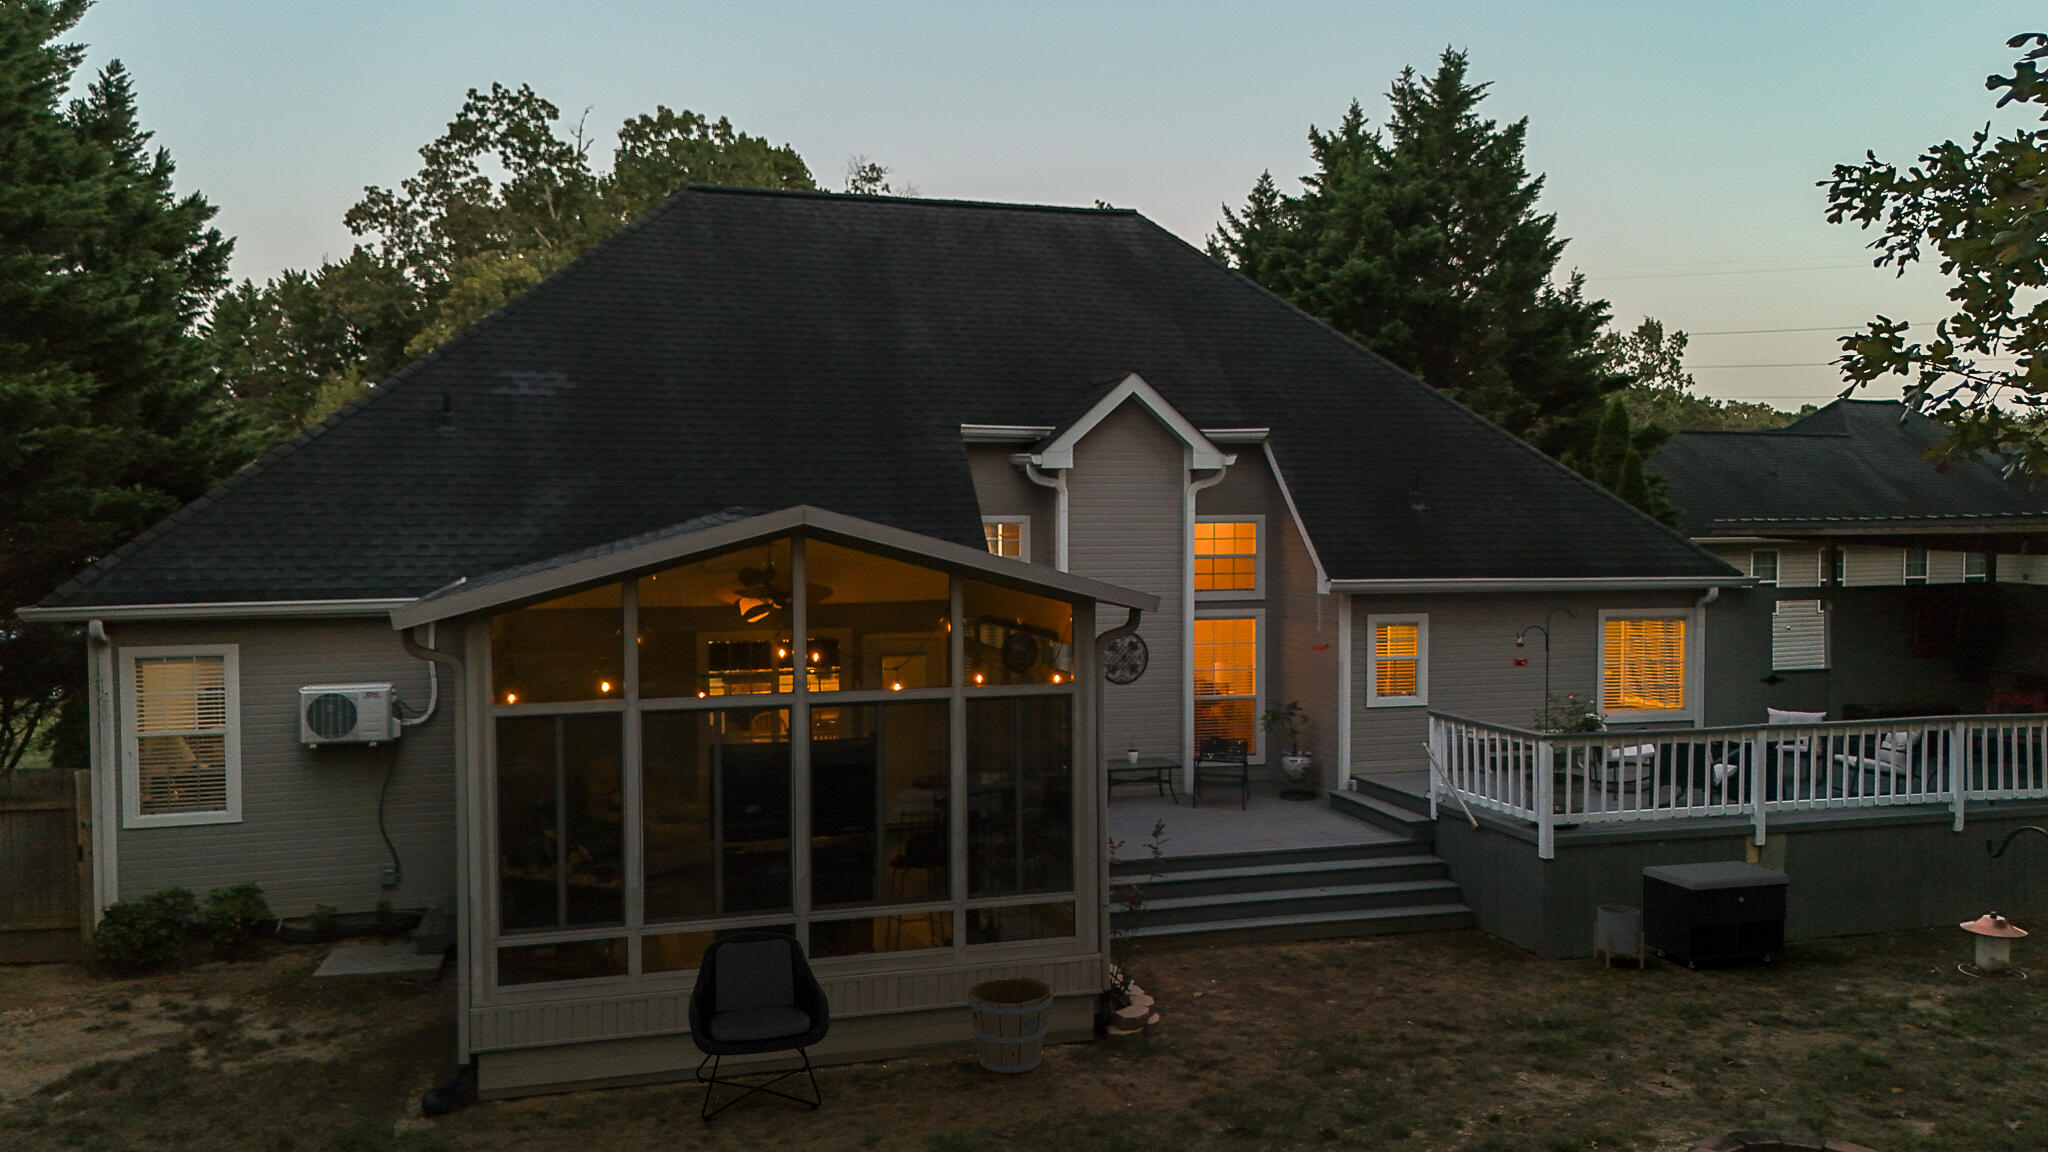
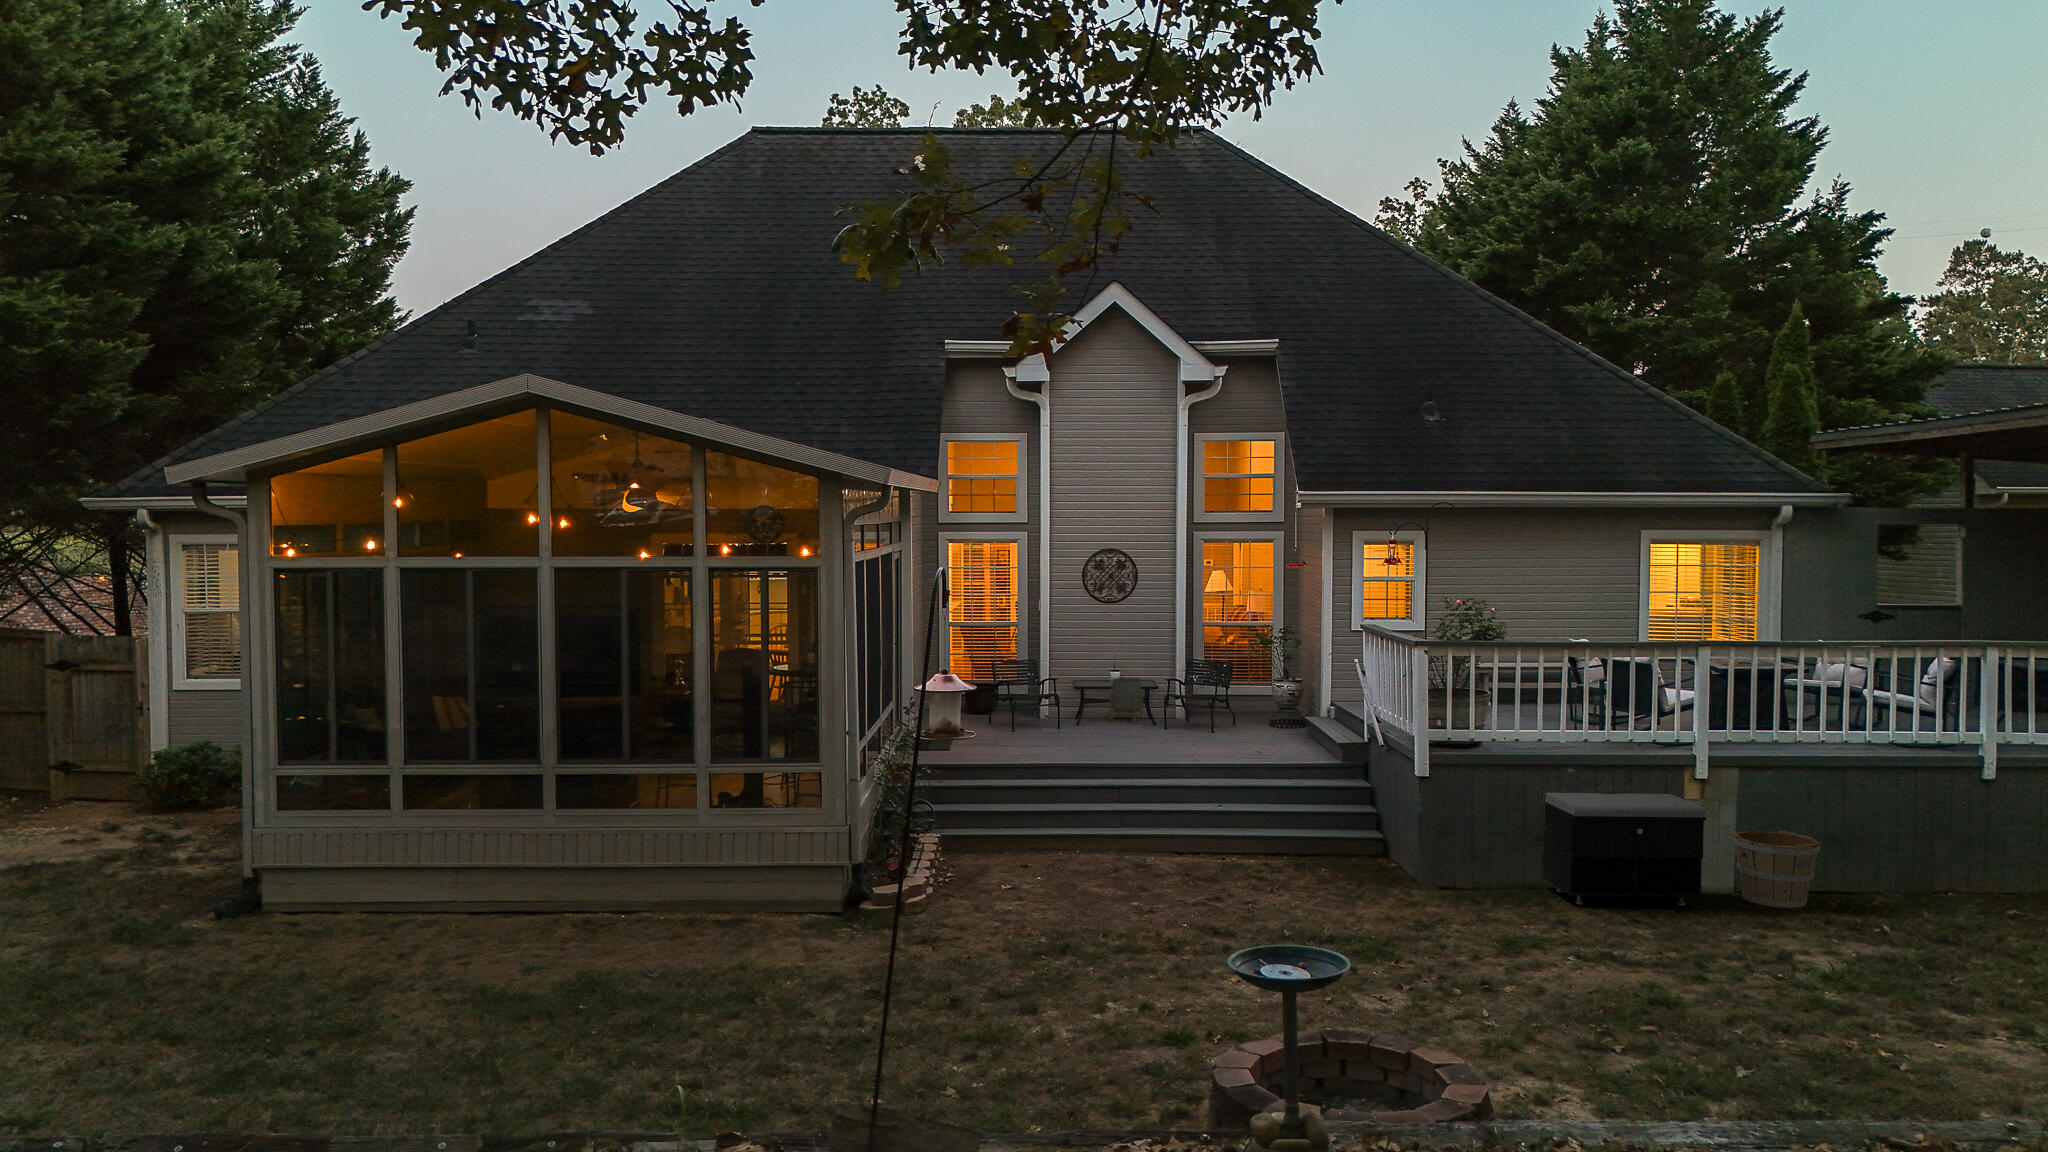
planter: present [1594,905,1644,969] -> present [1109,678,1143,721]
lounge chair: present [688,932,830,1121] -> none [423,777,571,934]
wooden bucket: present [967,976,1053,1074] -> present [1731,830,1821,909]

